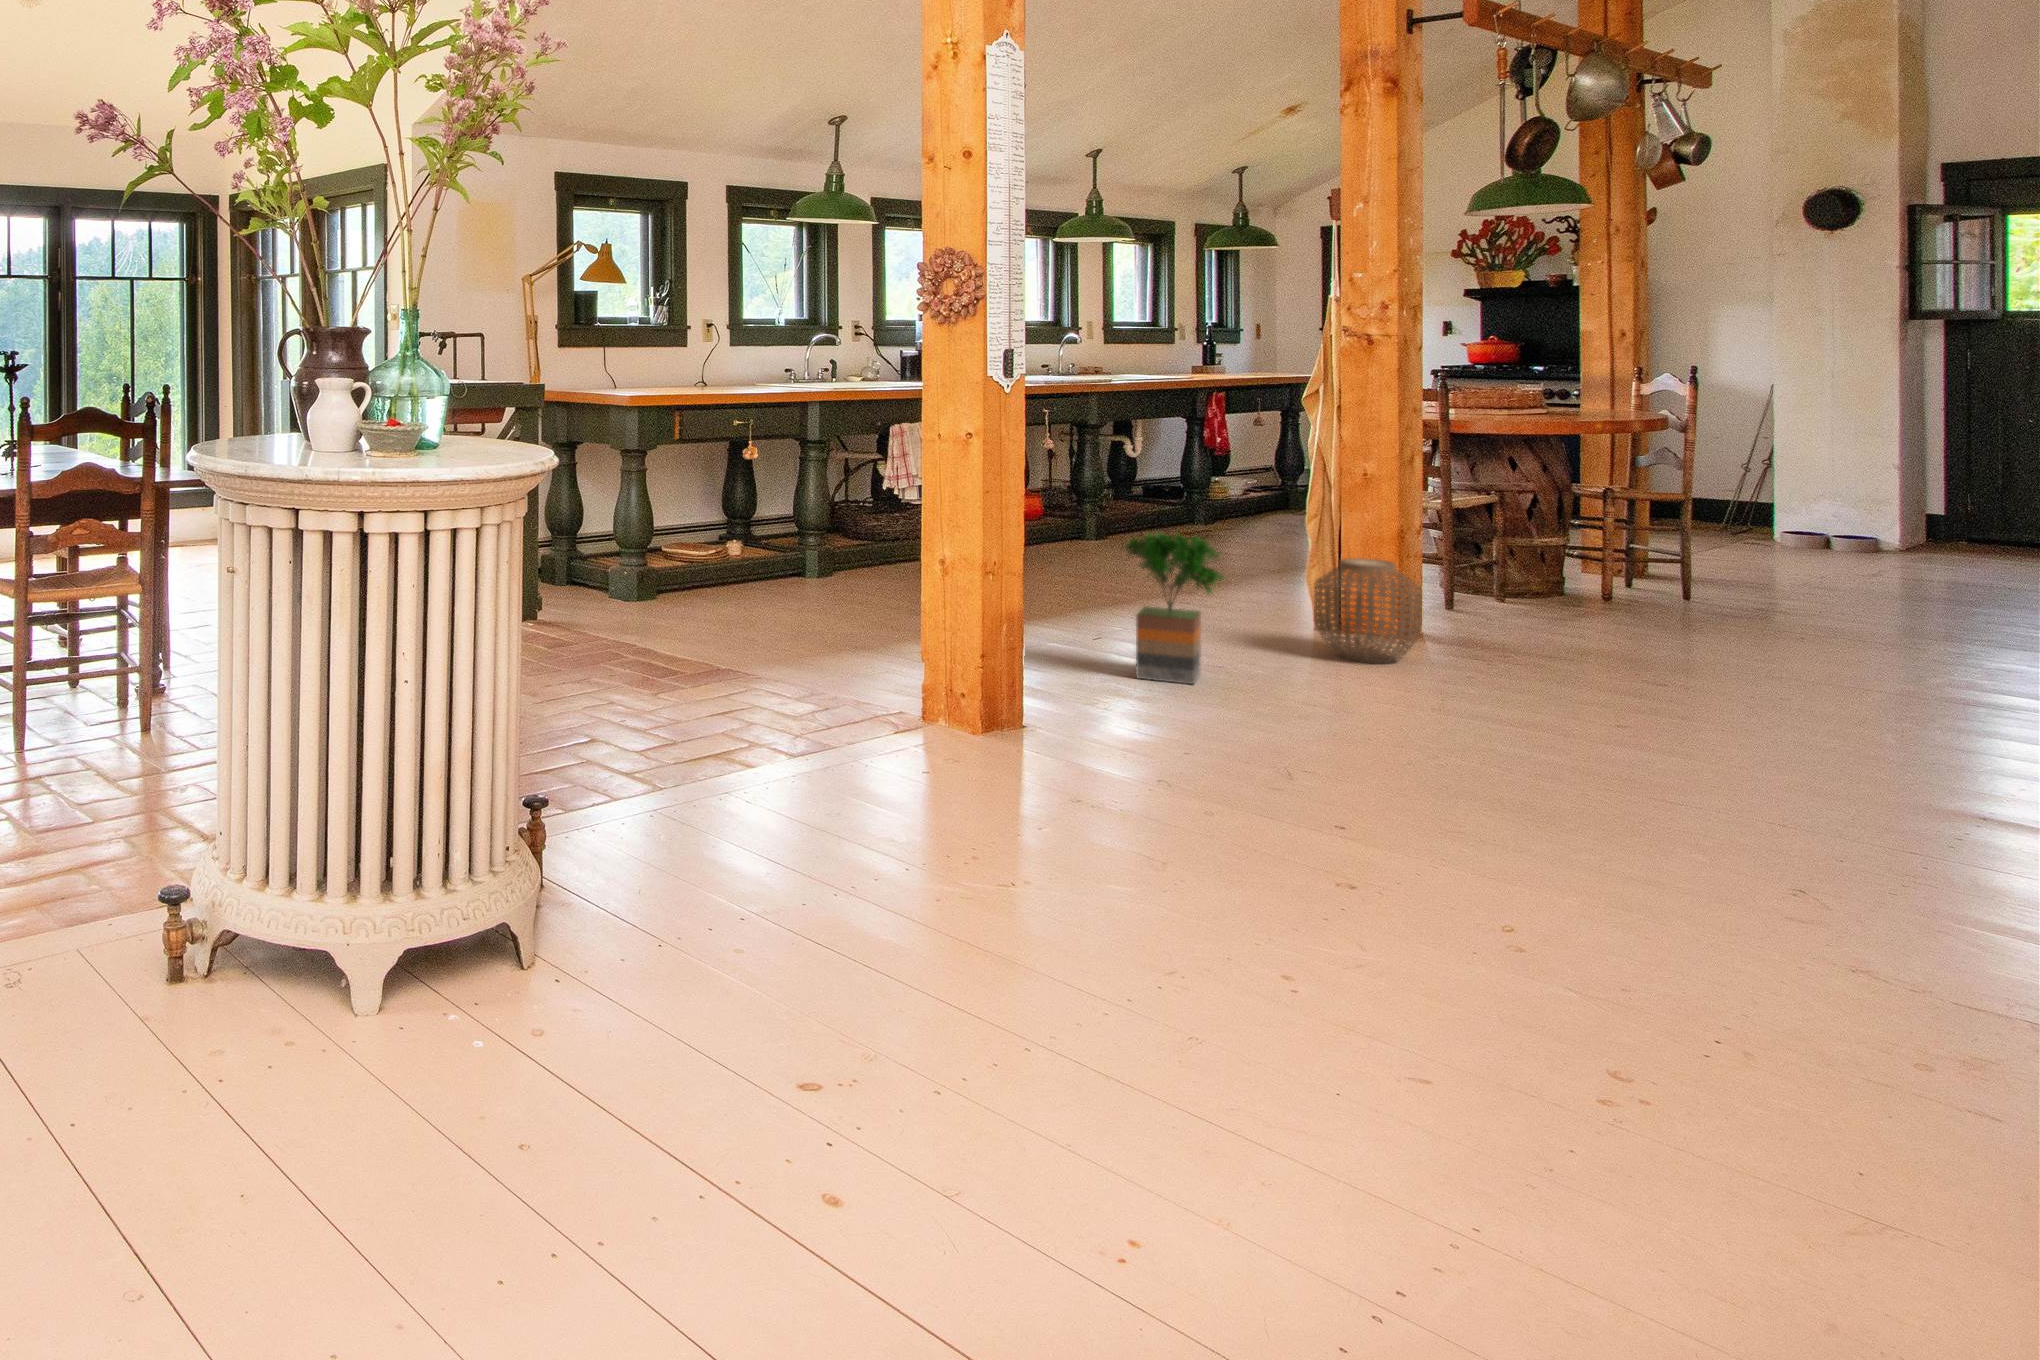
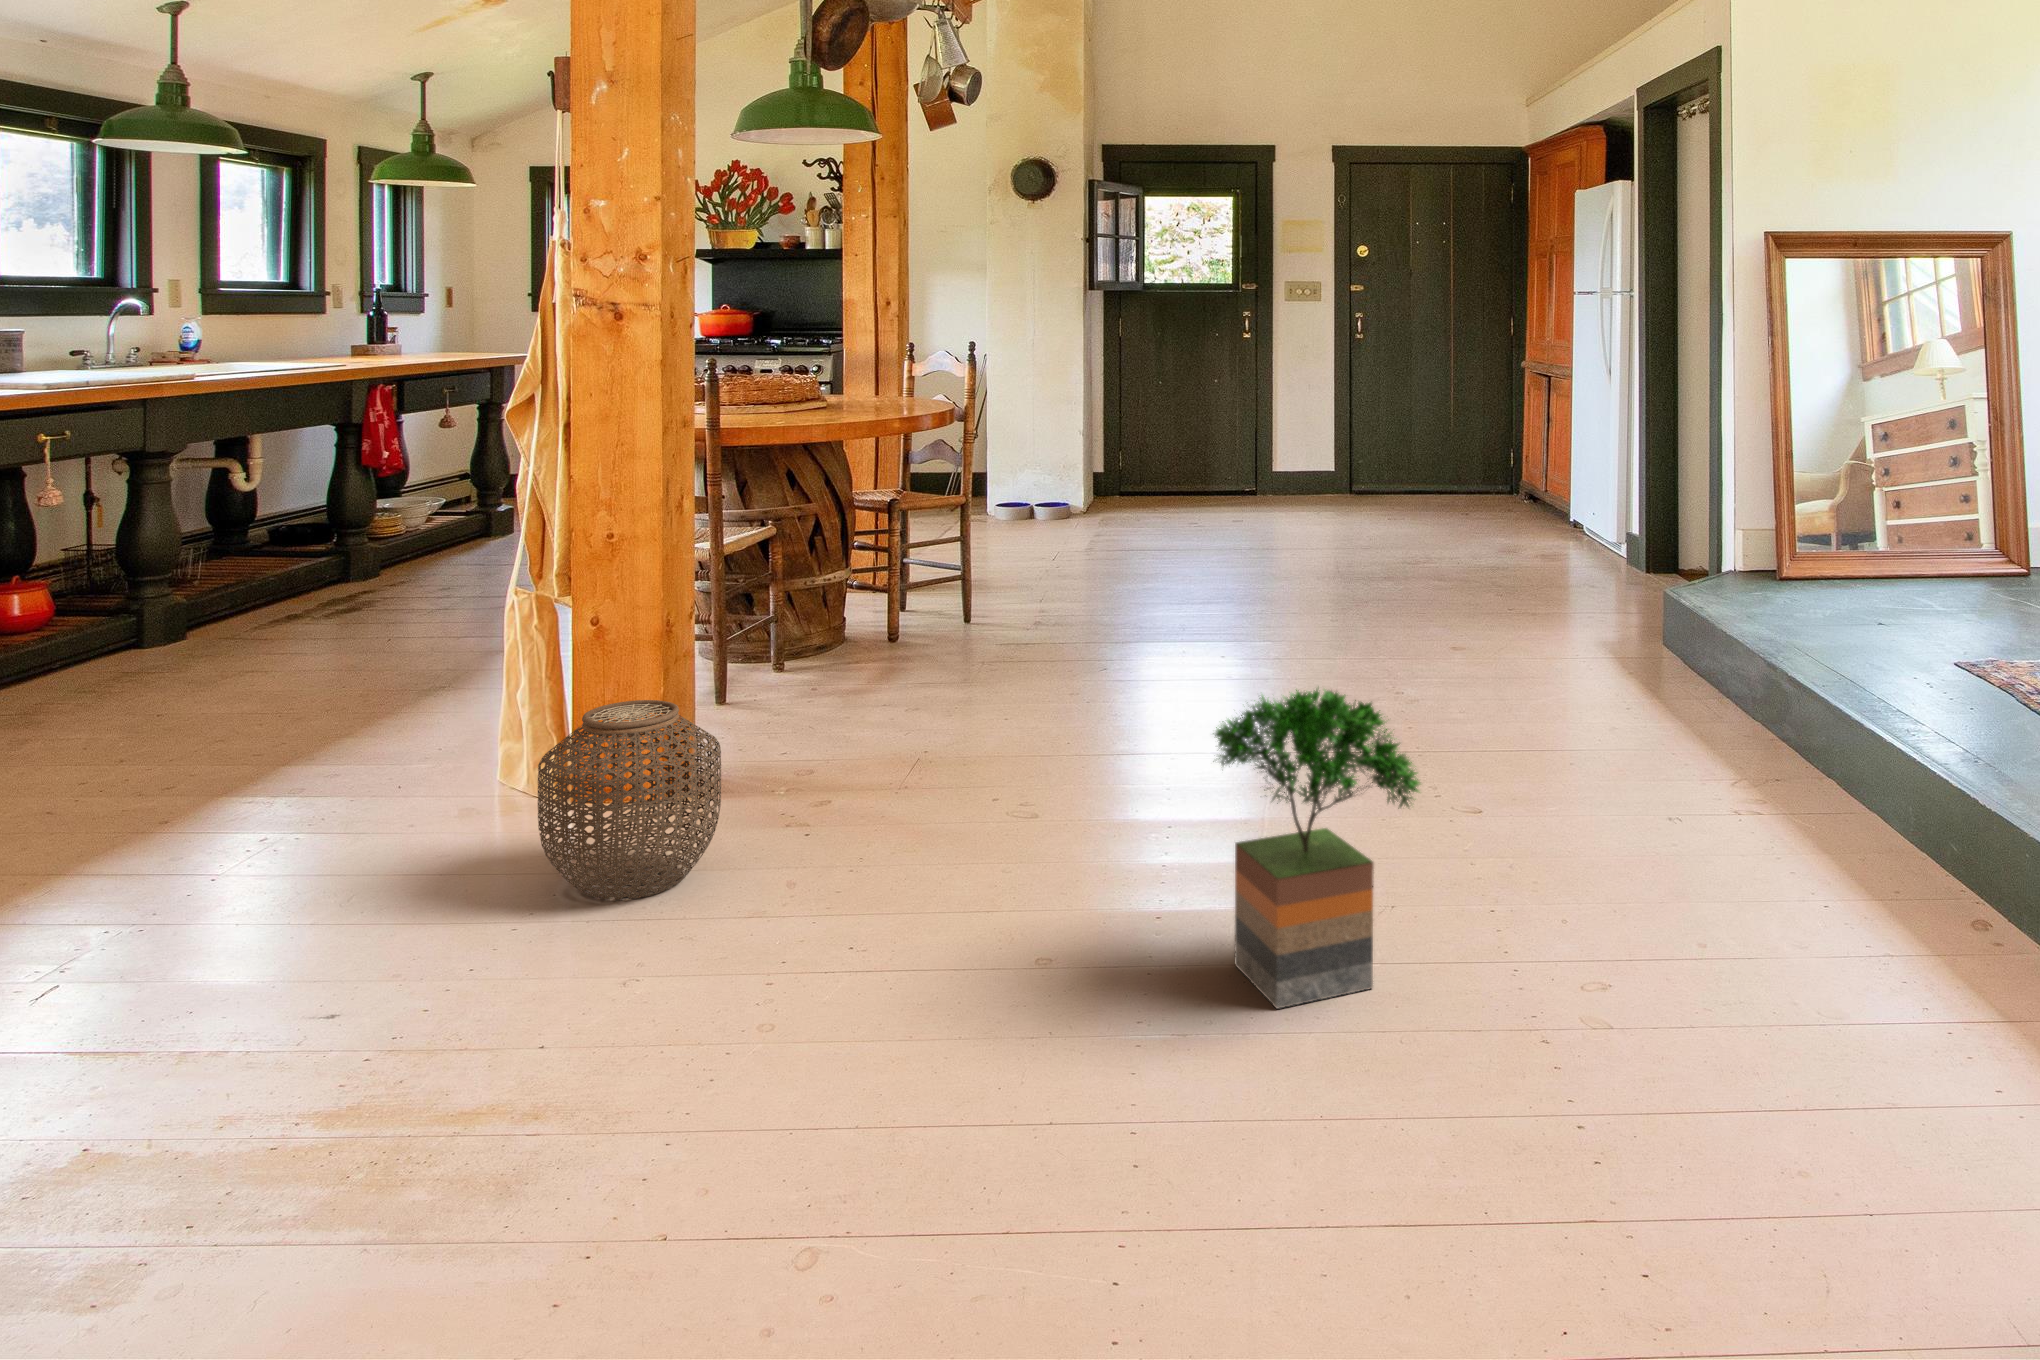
potted tree: present [1125,533,1223,685] -> present [1213,690,1420,1009]

